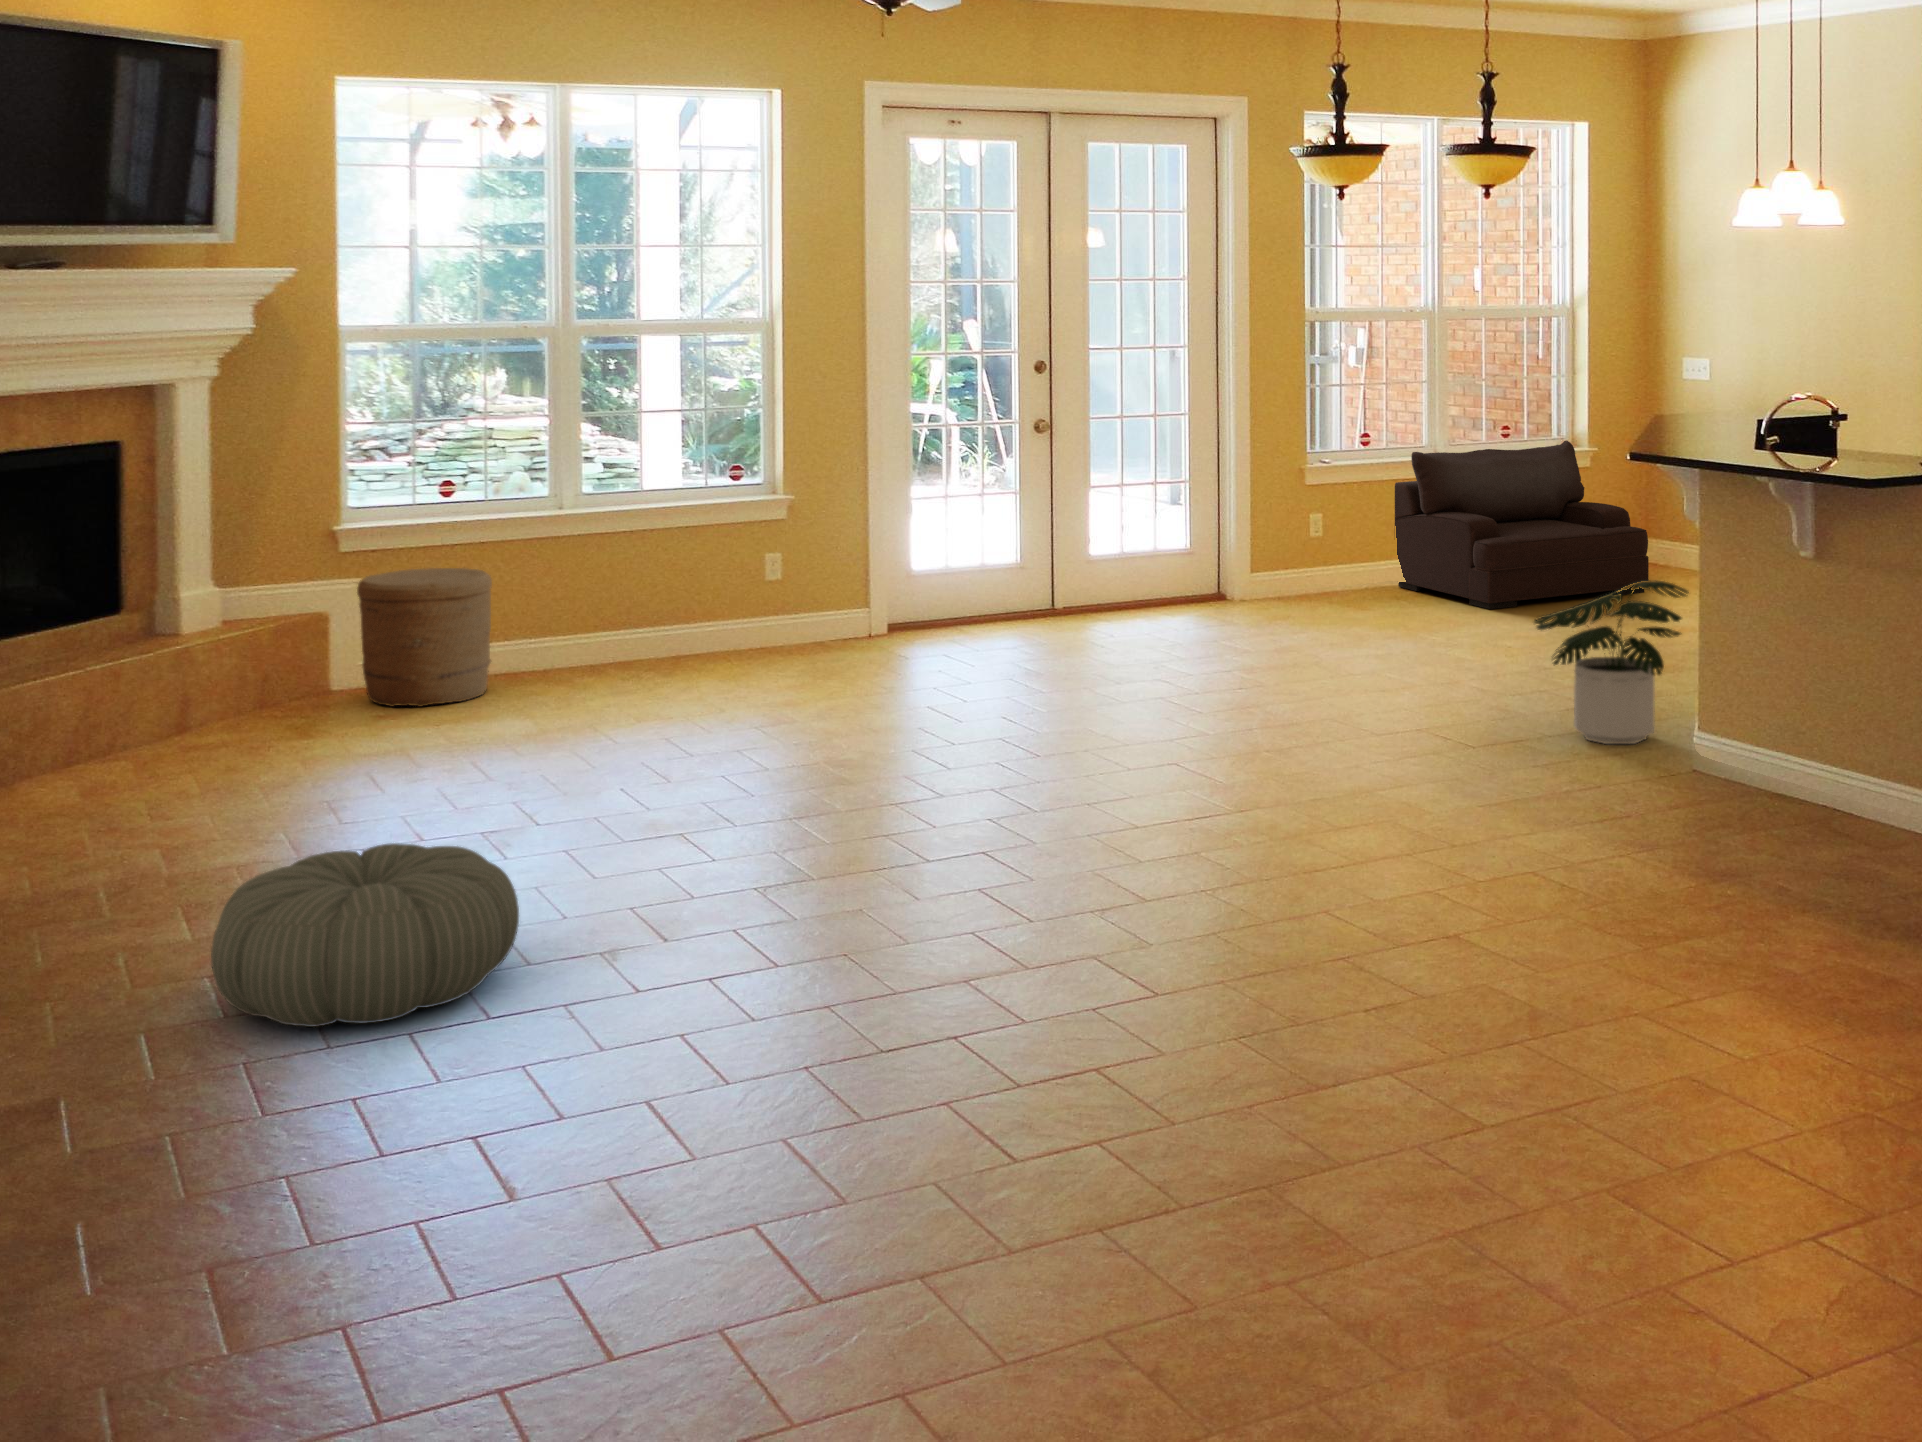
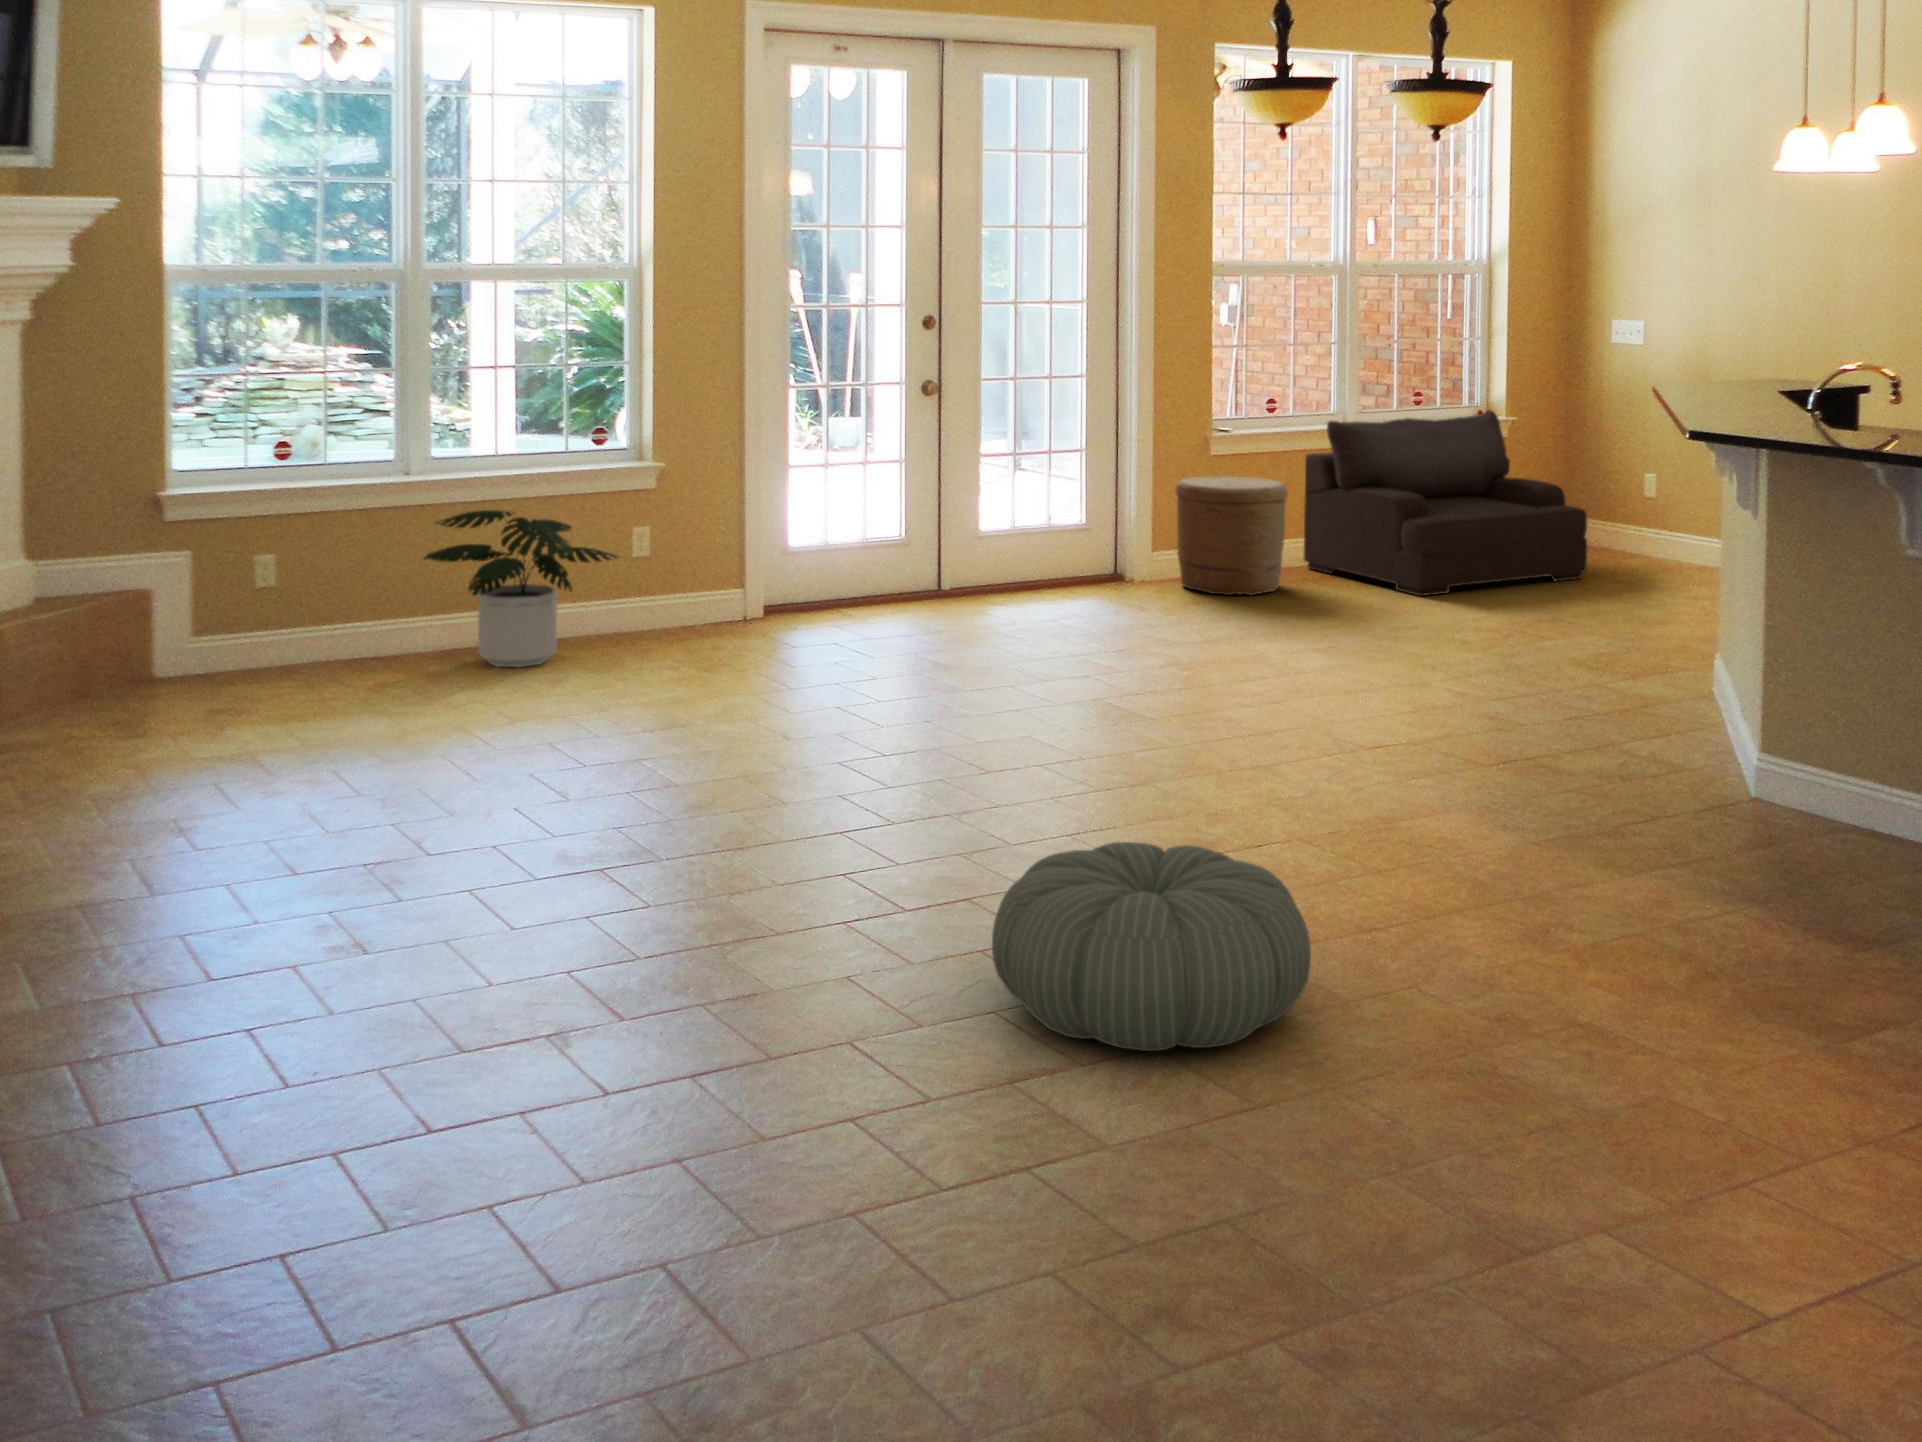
woven basket: present [357,568,492,707] -> present [1175,476,1288,595]
potted plant: present [1534,580,1689,744] -> present [424,510,620,667]
pouf: present [211,843,519,1027] -> present [992,842,1311,1051]

